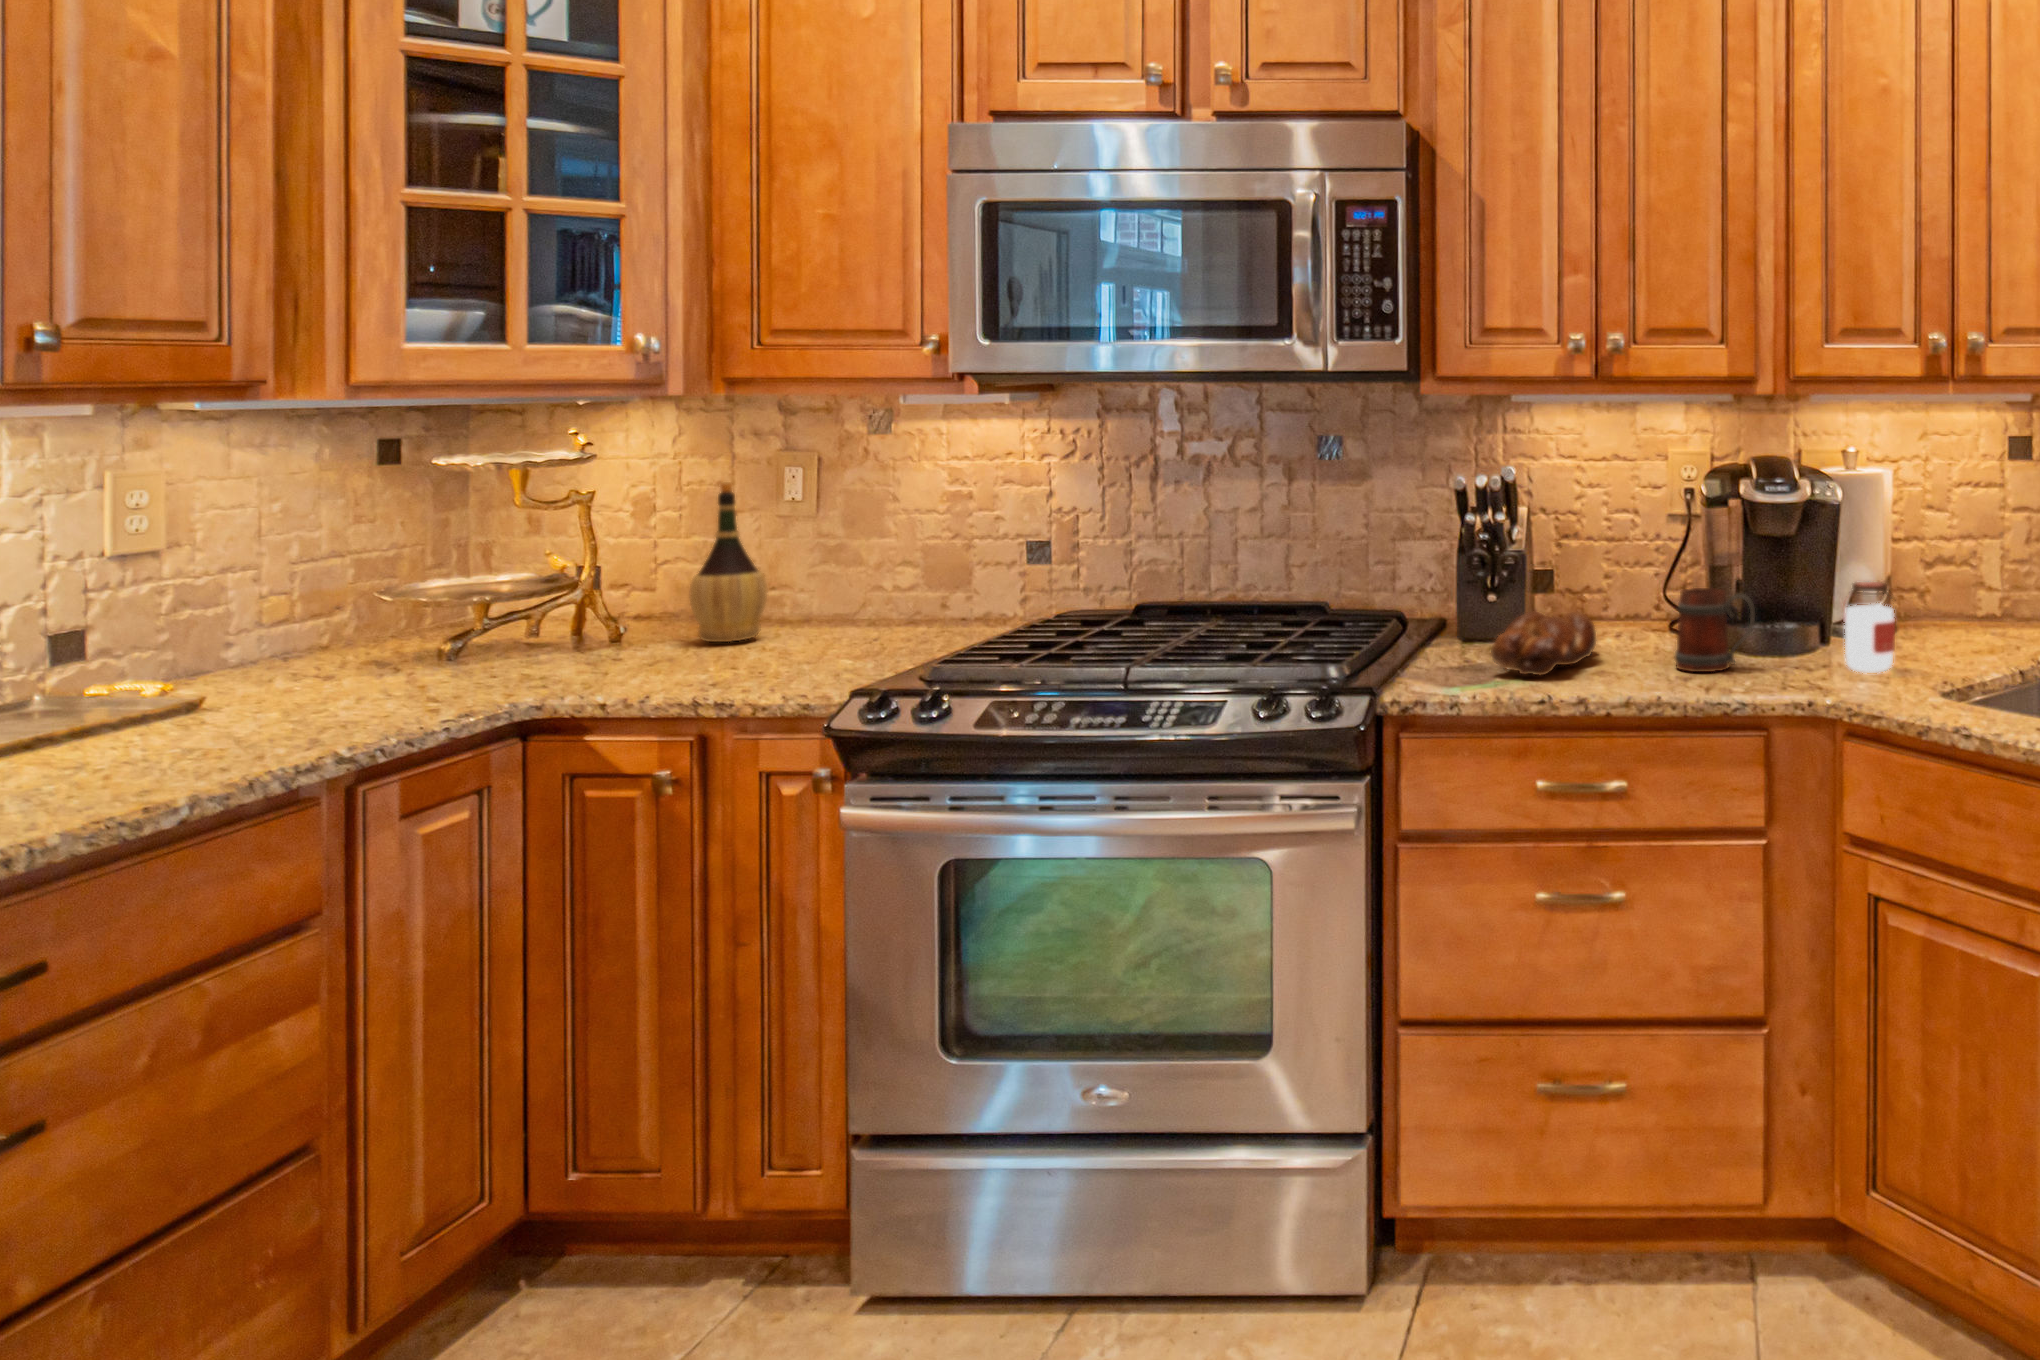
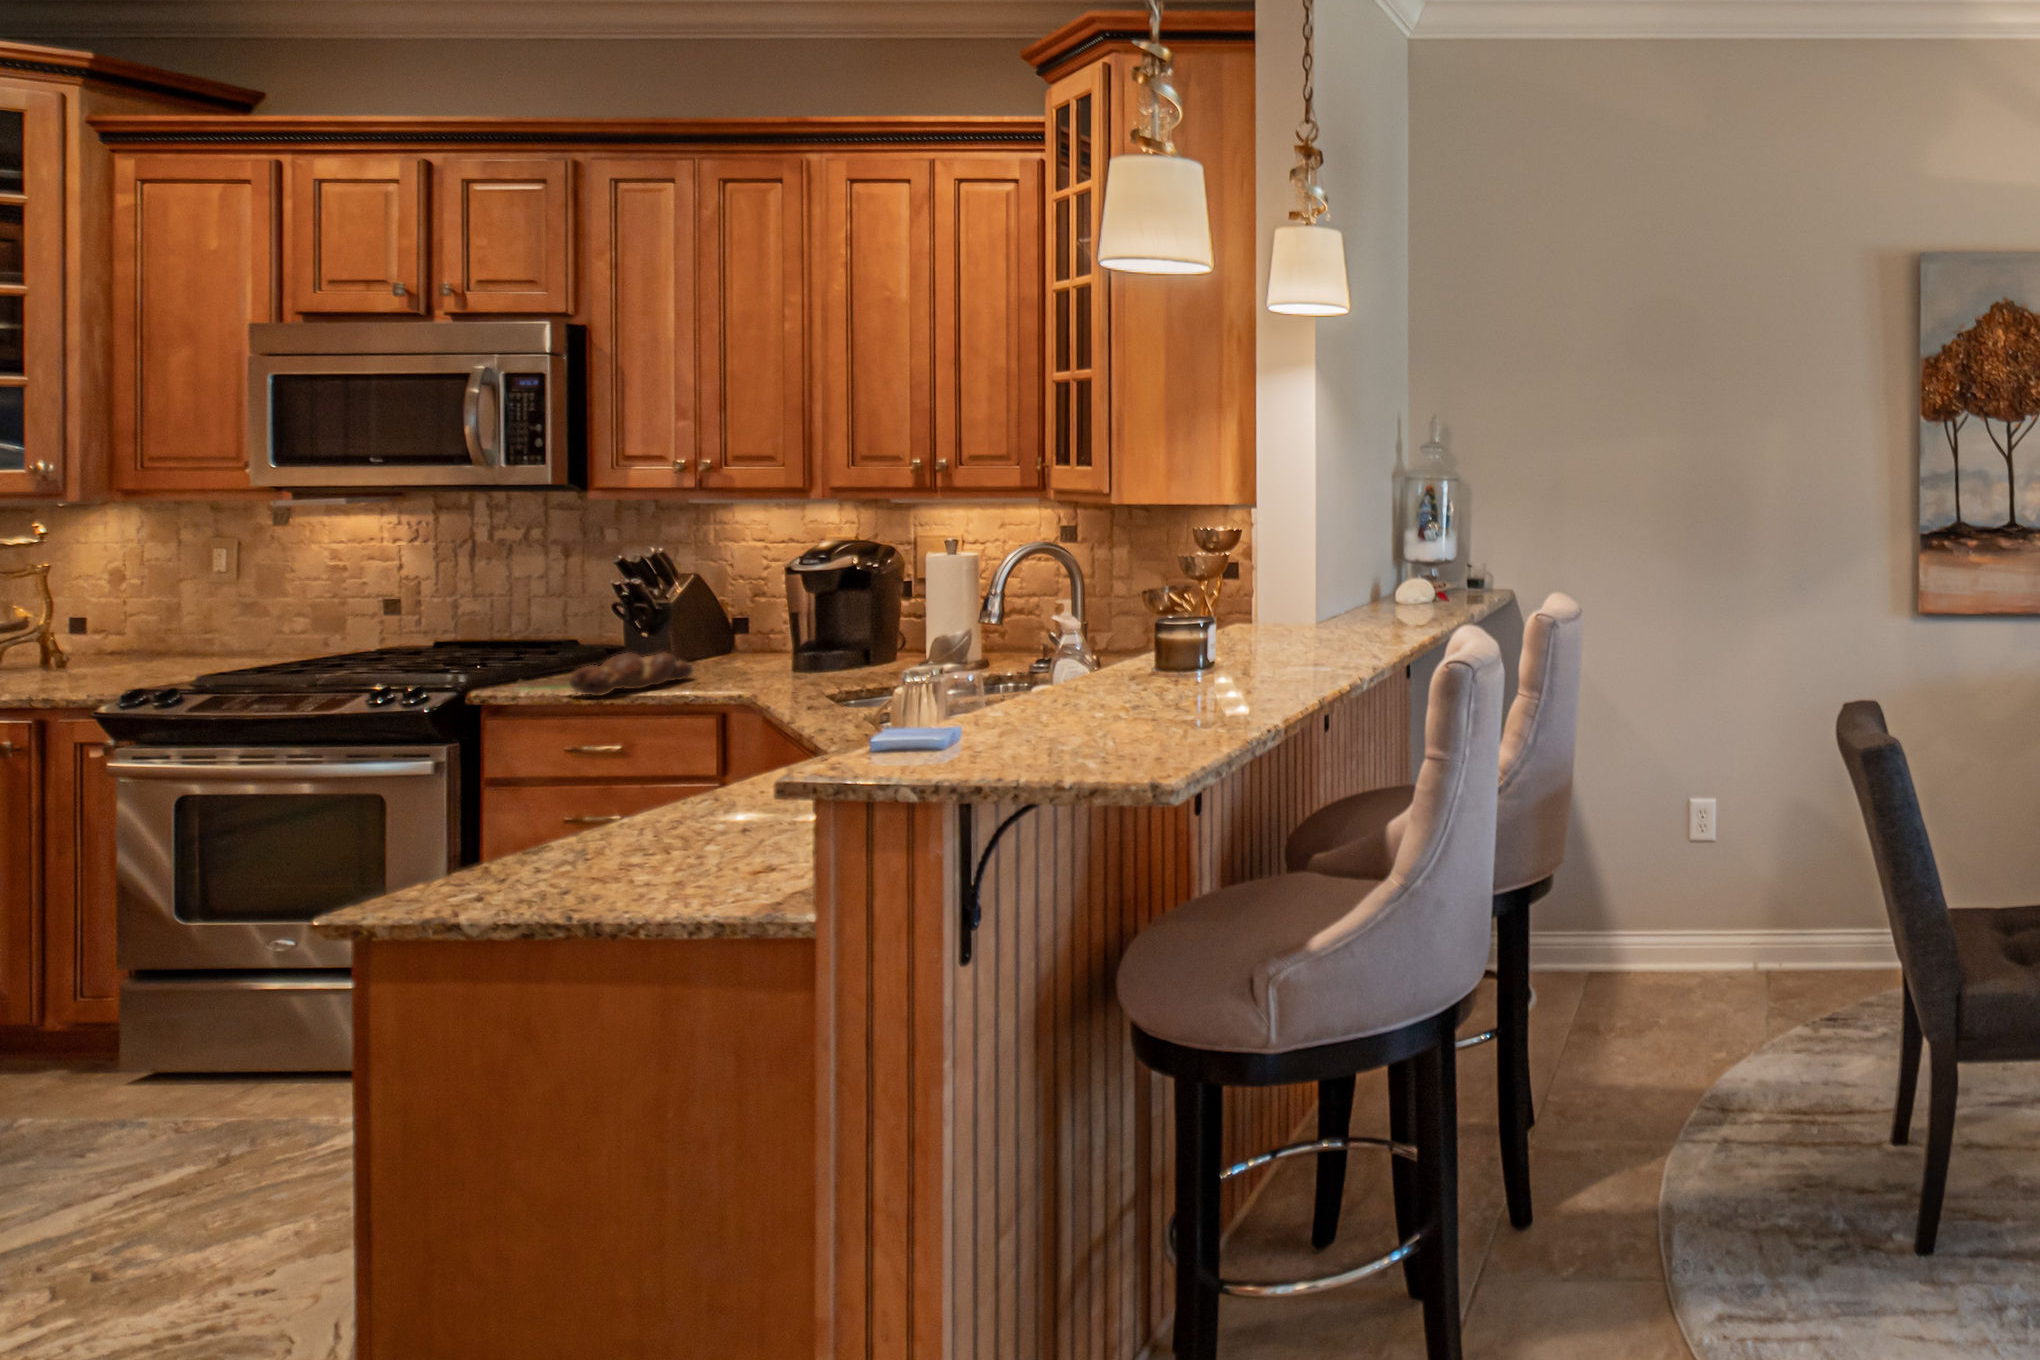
wine bottle: present [689,482,767,642] -> none [98,563,166,672]
jar: present [1843,582,1895,673] -> none [805,633,848,695]
mug: present [1674,588,1755,672] -> none [704,637,760,694]

